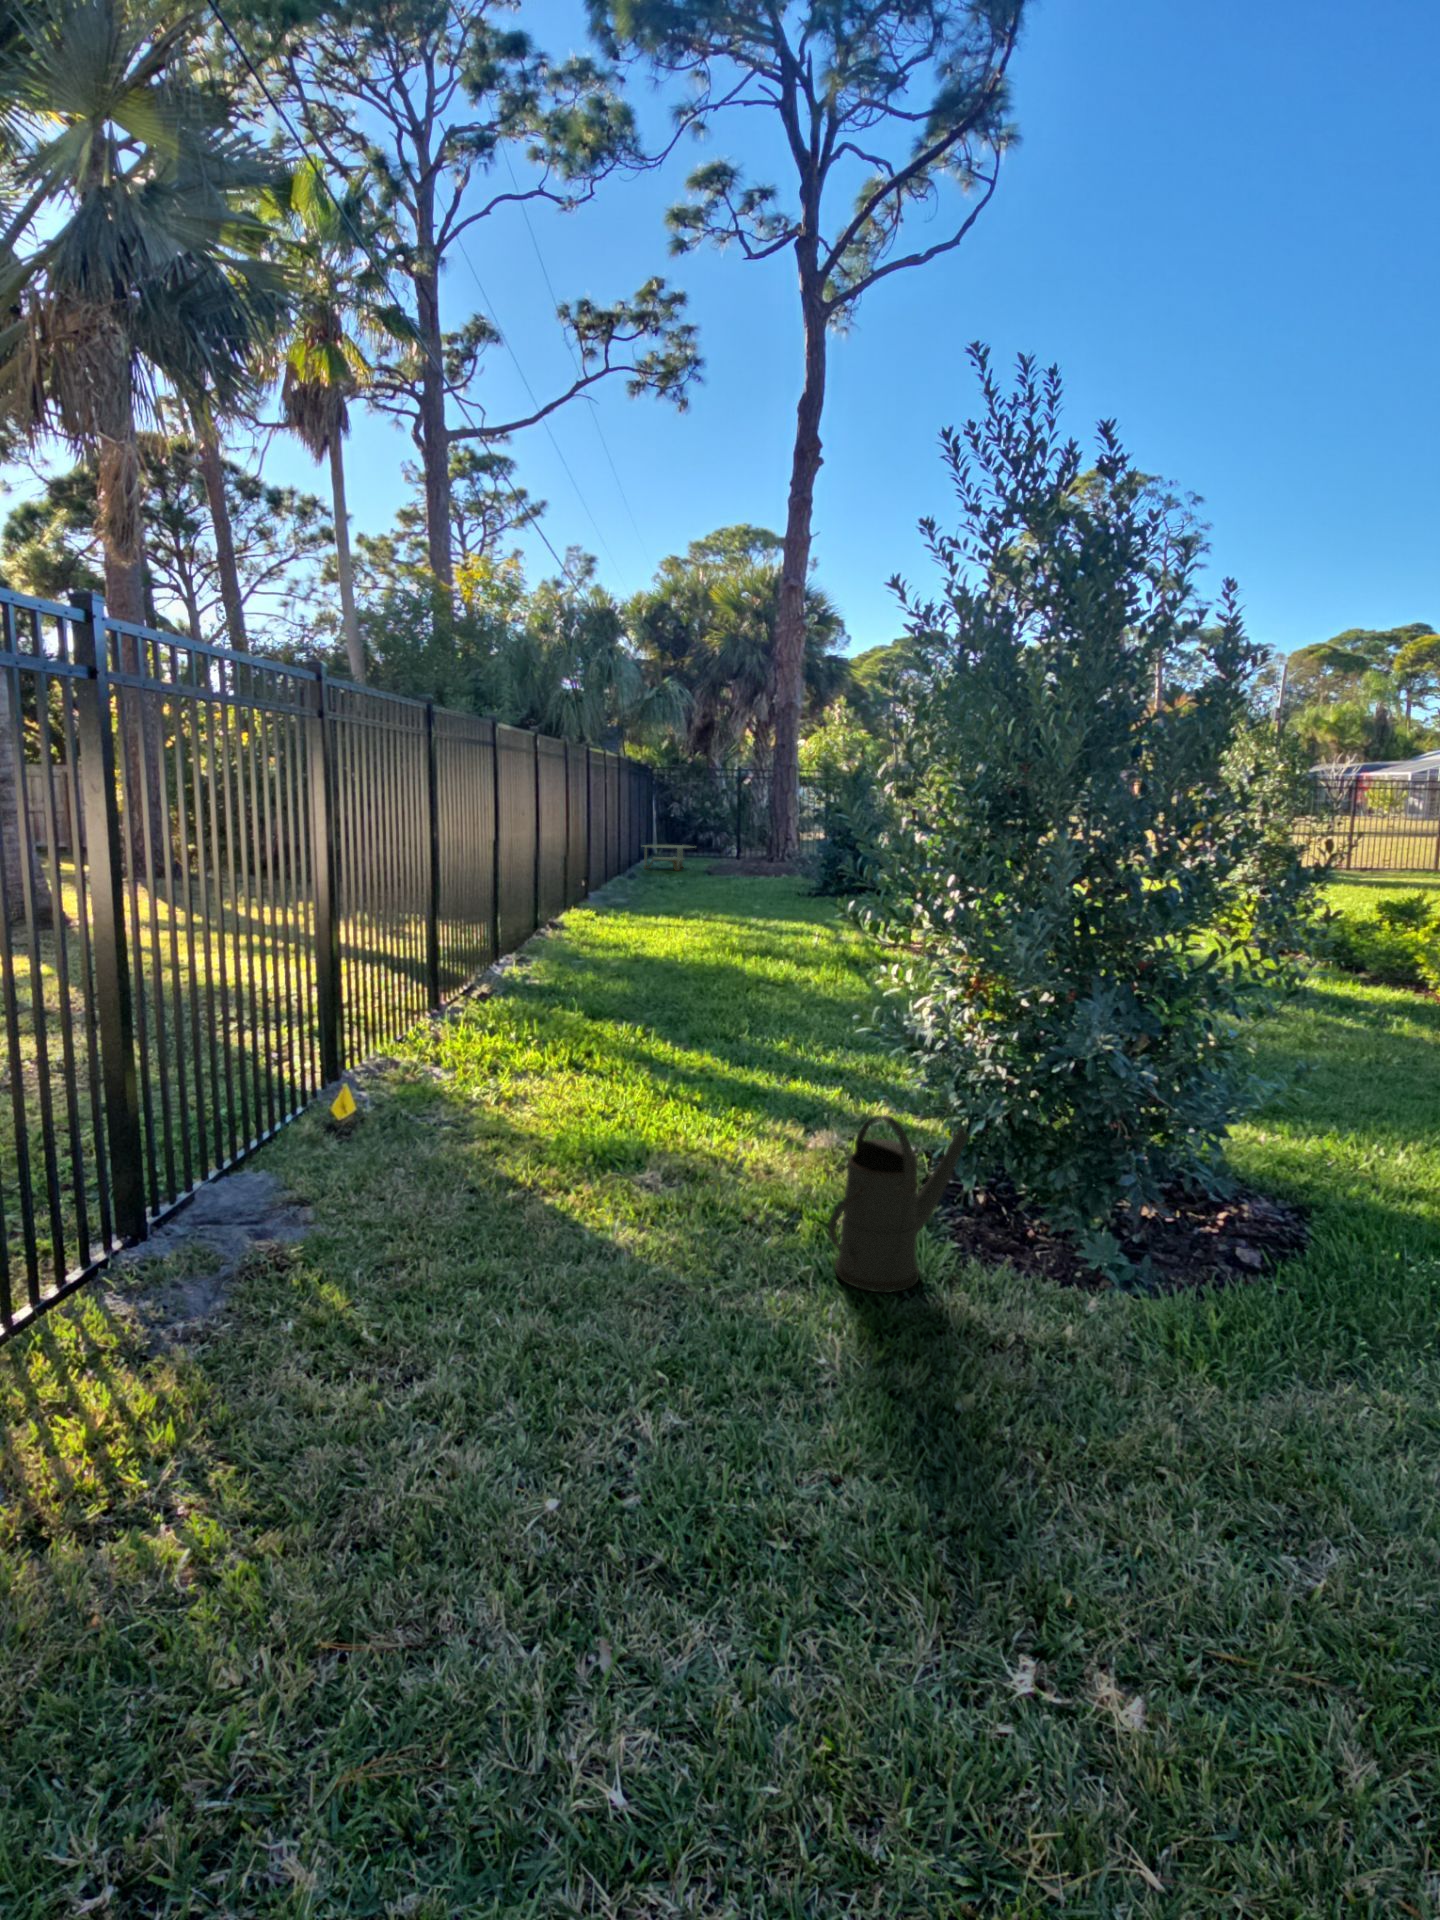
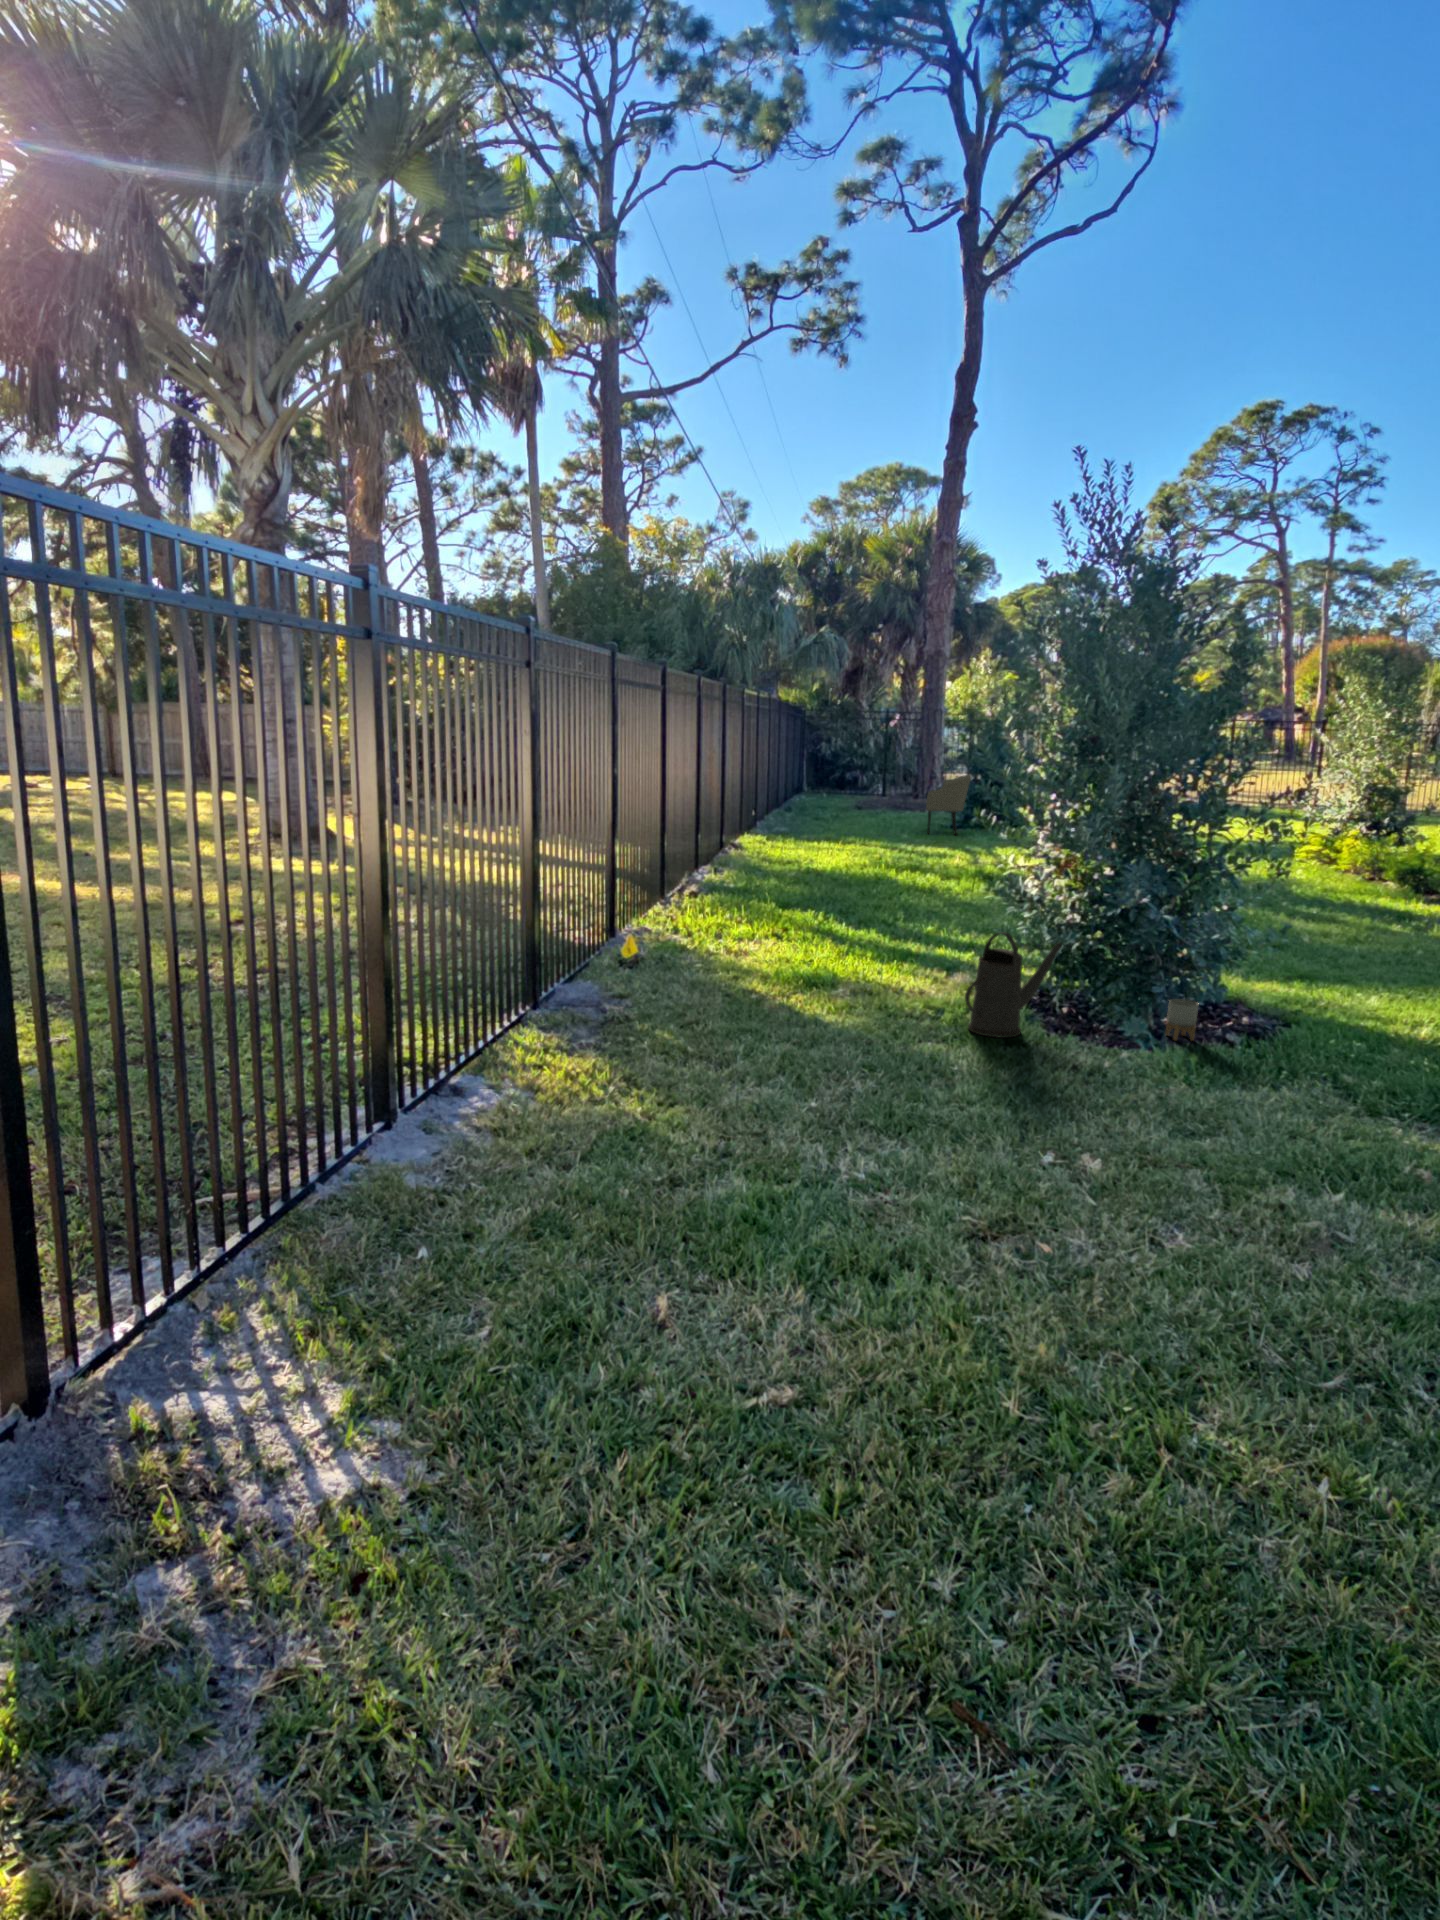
chair: none [781,835,828,902] -> present [926,775,972,835]
round table: present [643,845,694,871] -> none [793,784,845,808]
planter: none [1138,1206,1190,1278] -> present [1165,999,1199,1041]

